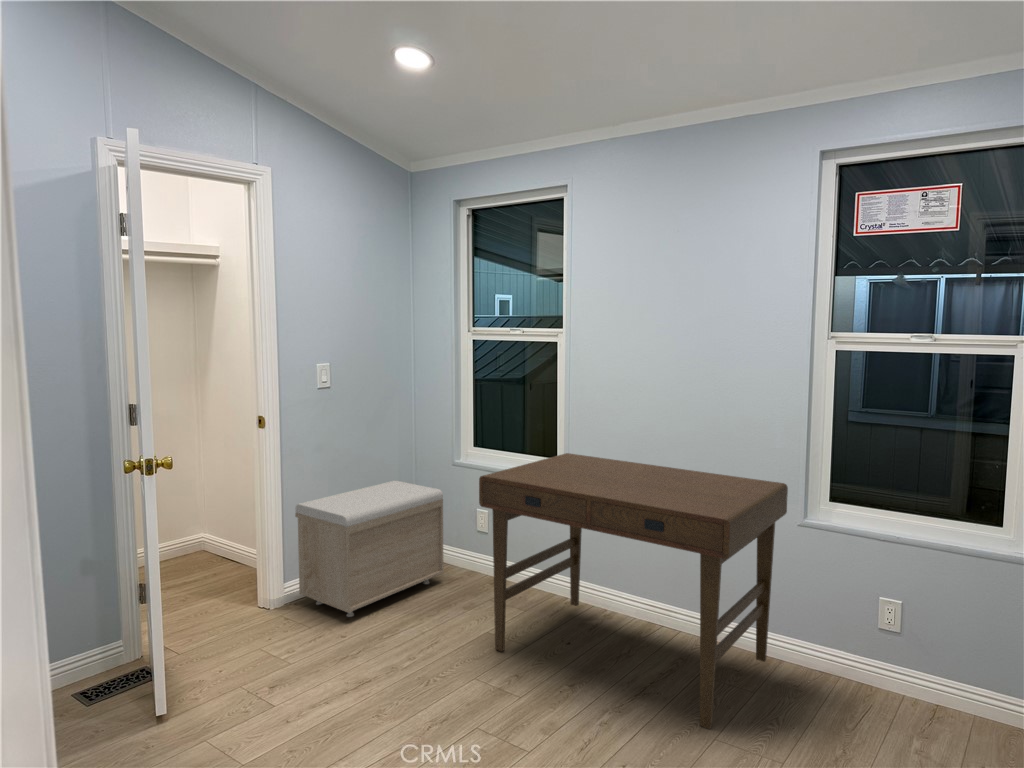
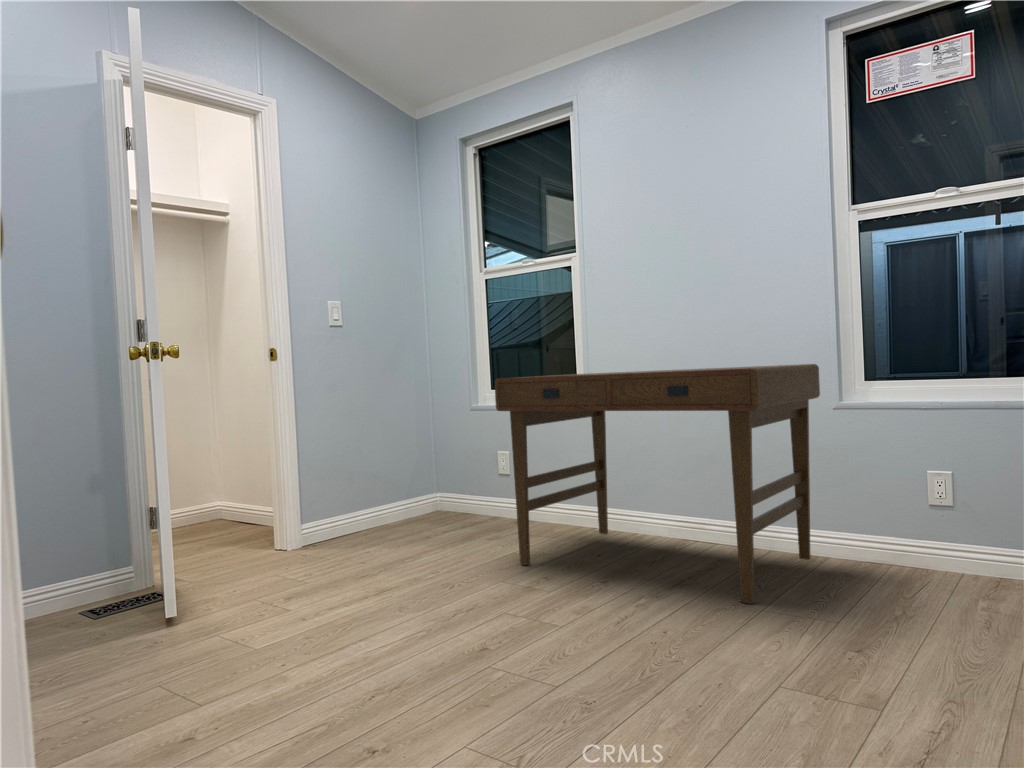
storage bench: present [295,481,444,617] -> none [309,427,465,551]

